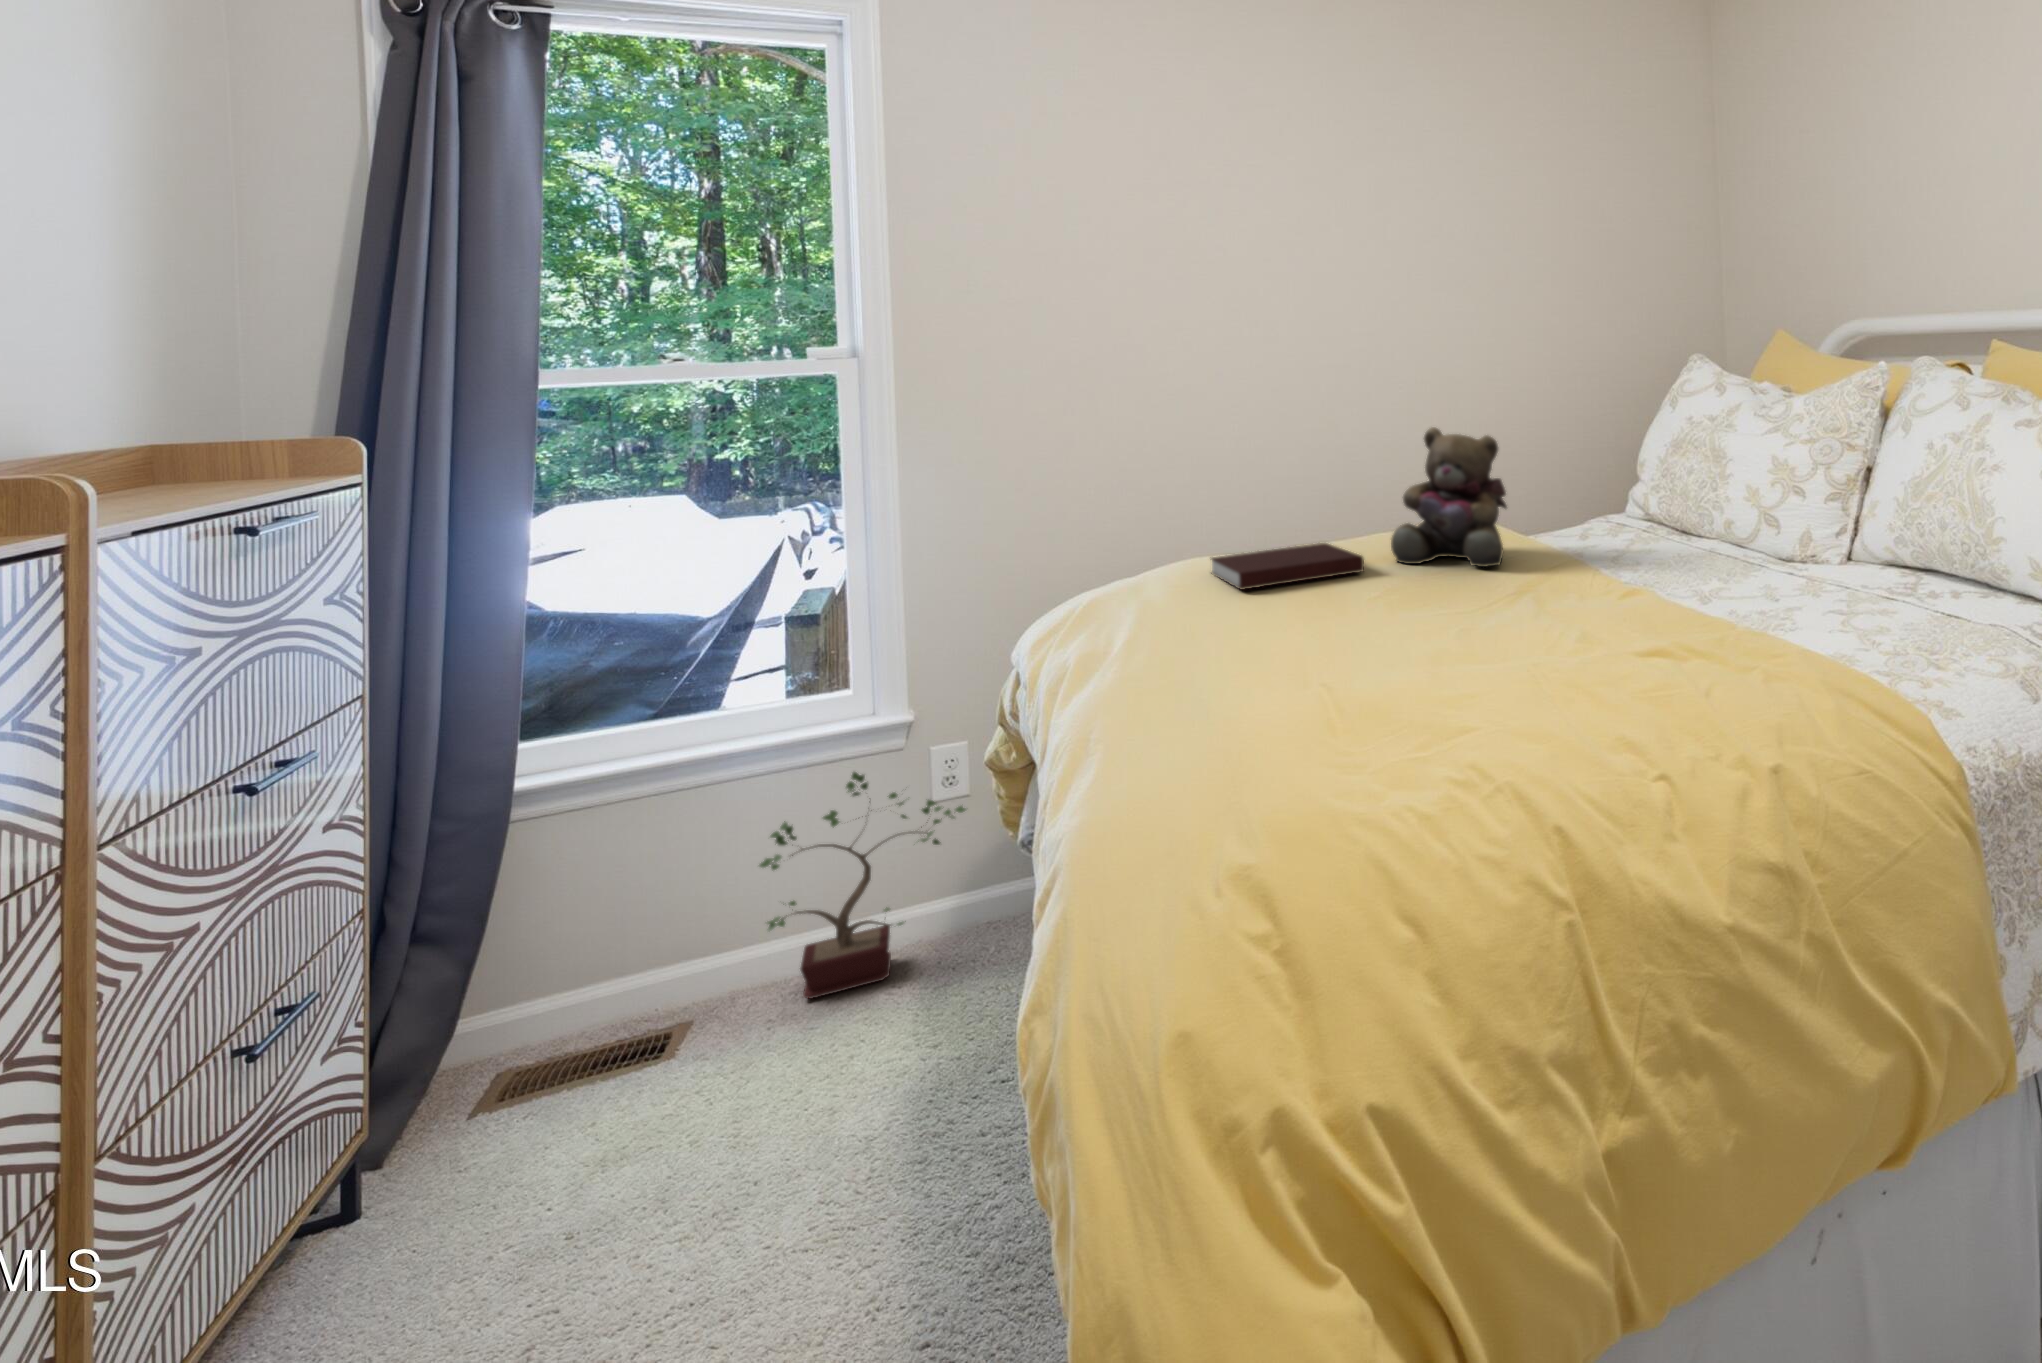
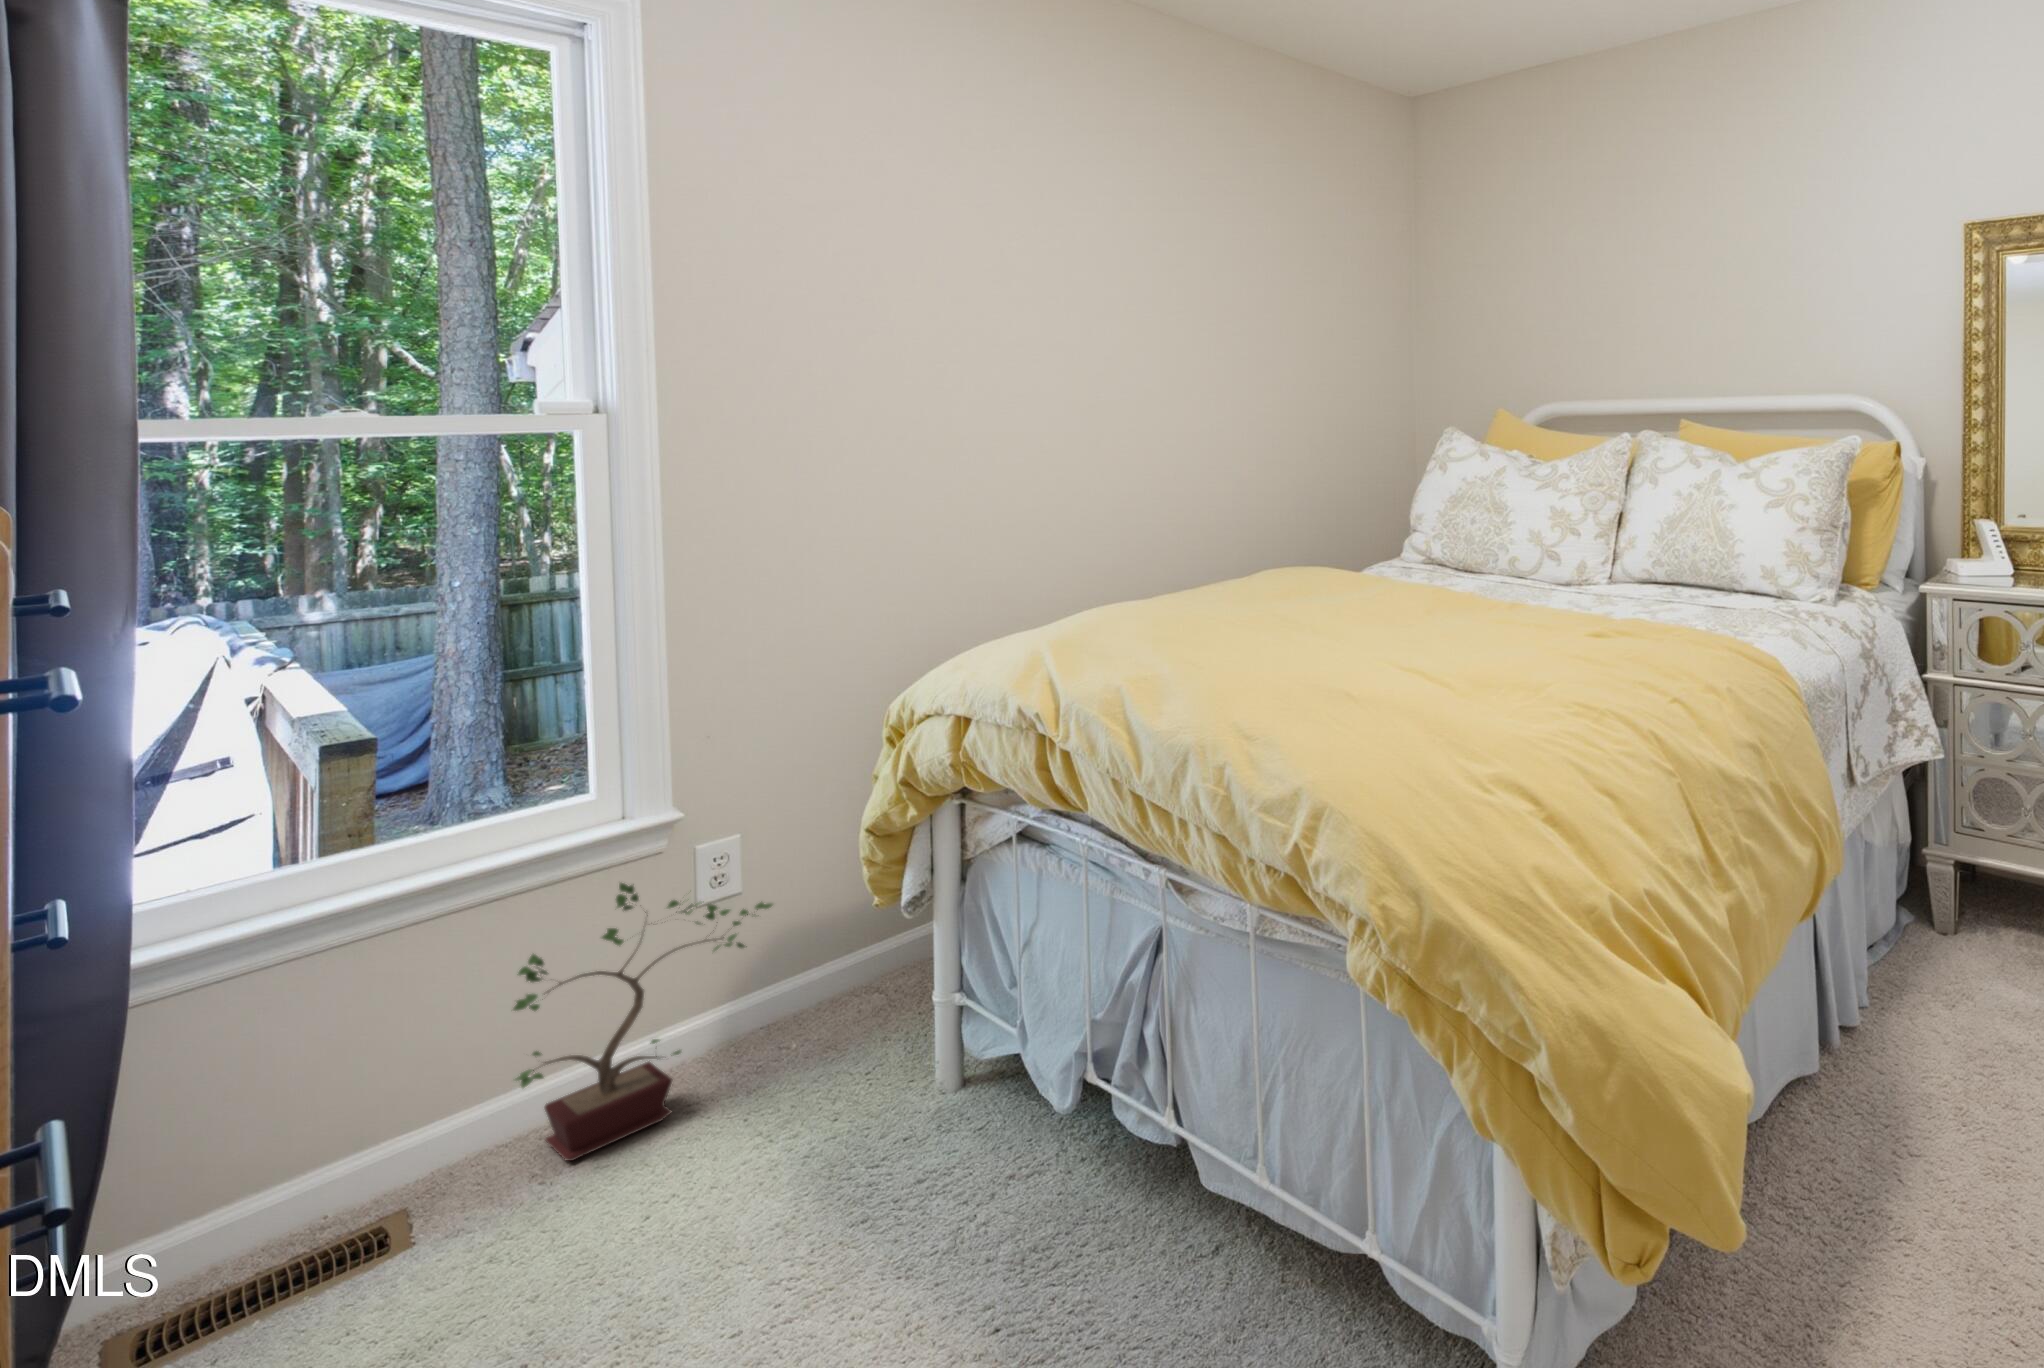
teddy bear: present [1391,427,1507,567] -> none [1285,475,1389,597]
notebook: present [1211,543,1364,590] -> none [1128,582,1278,624]

